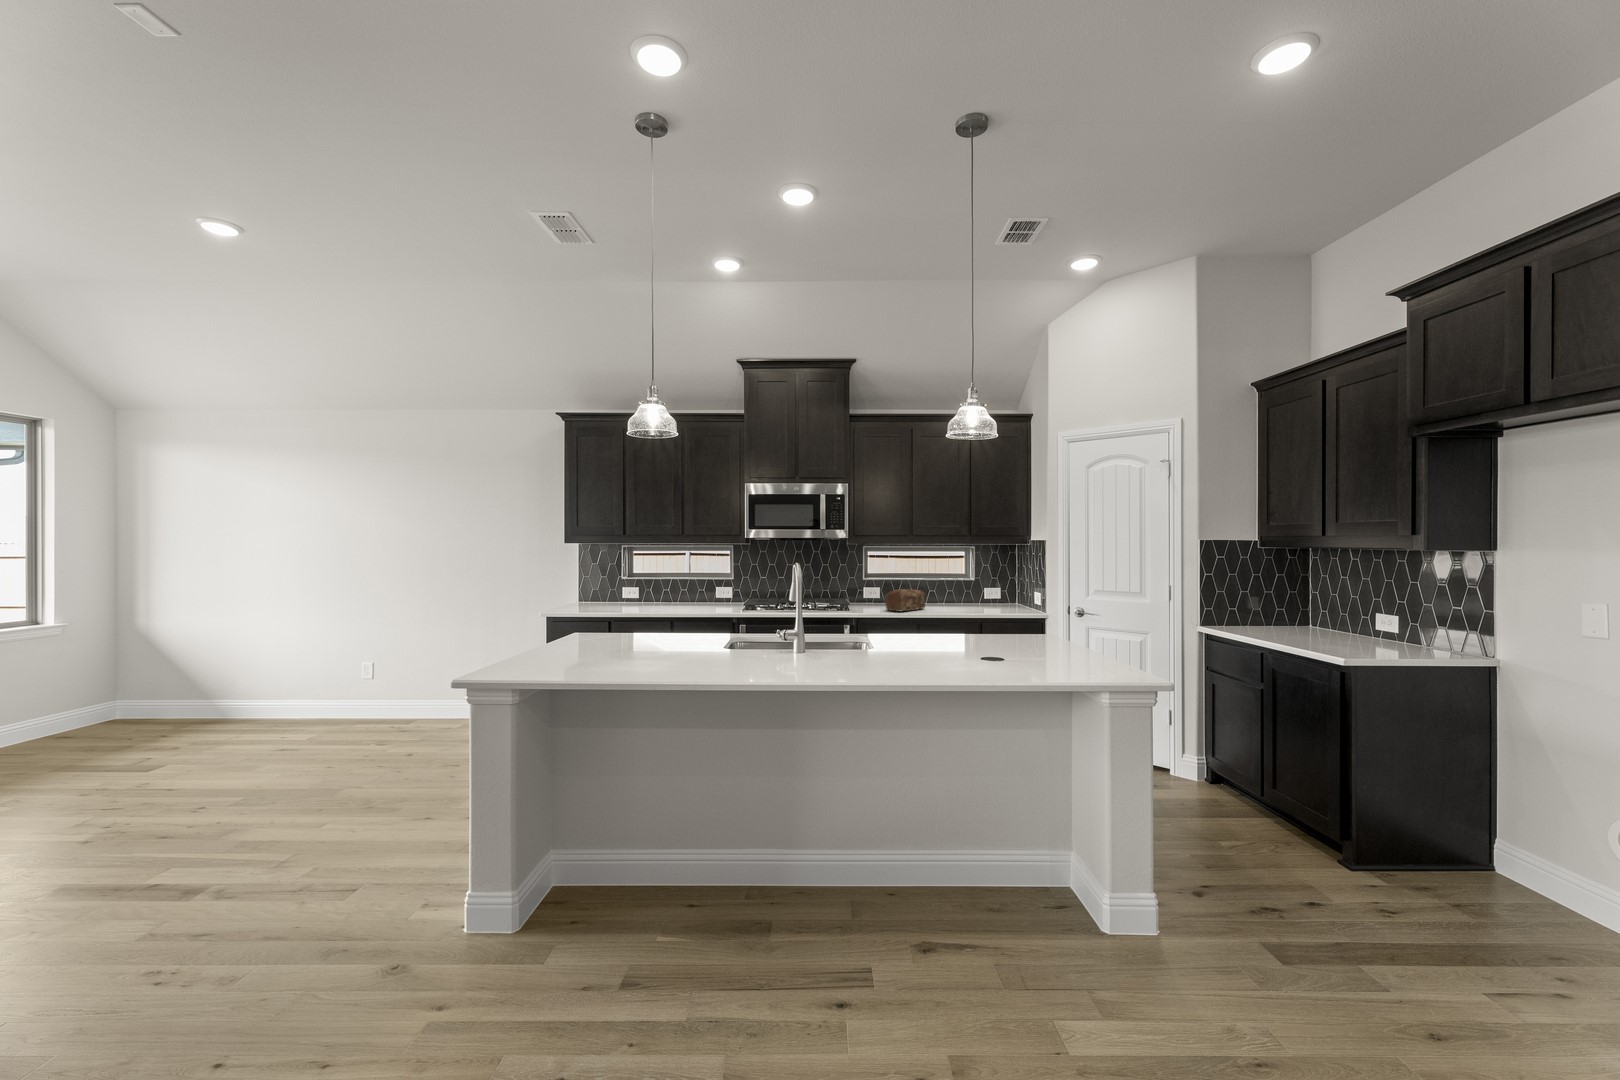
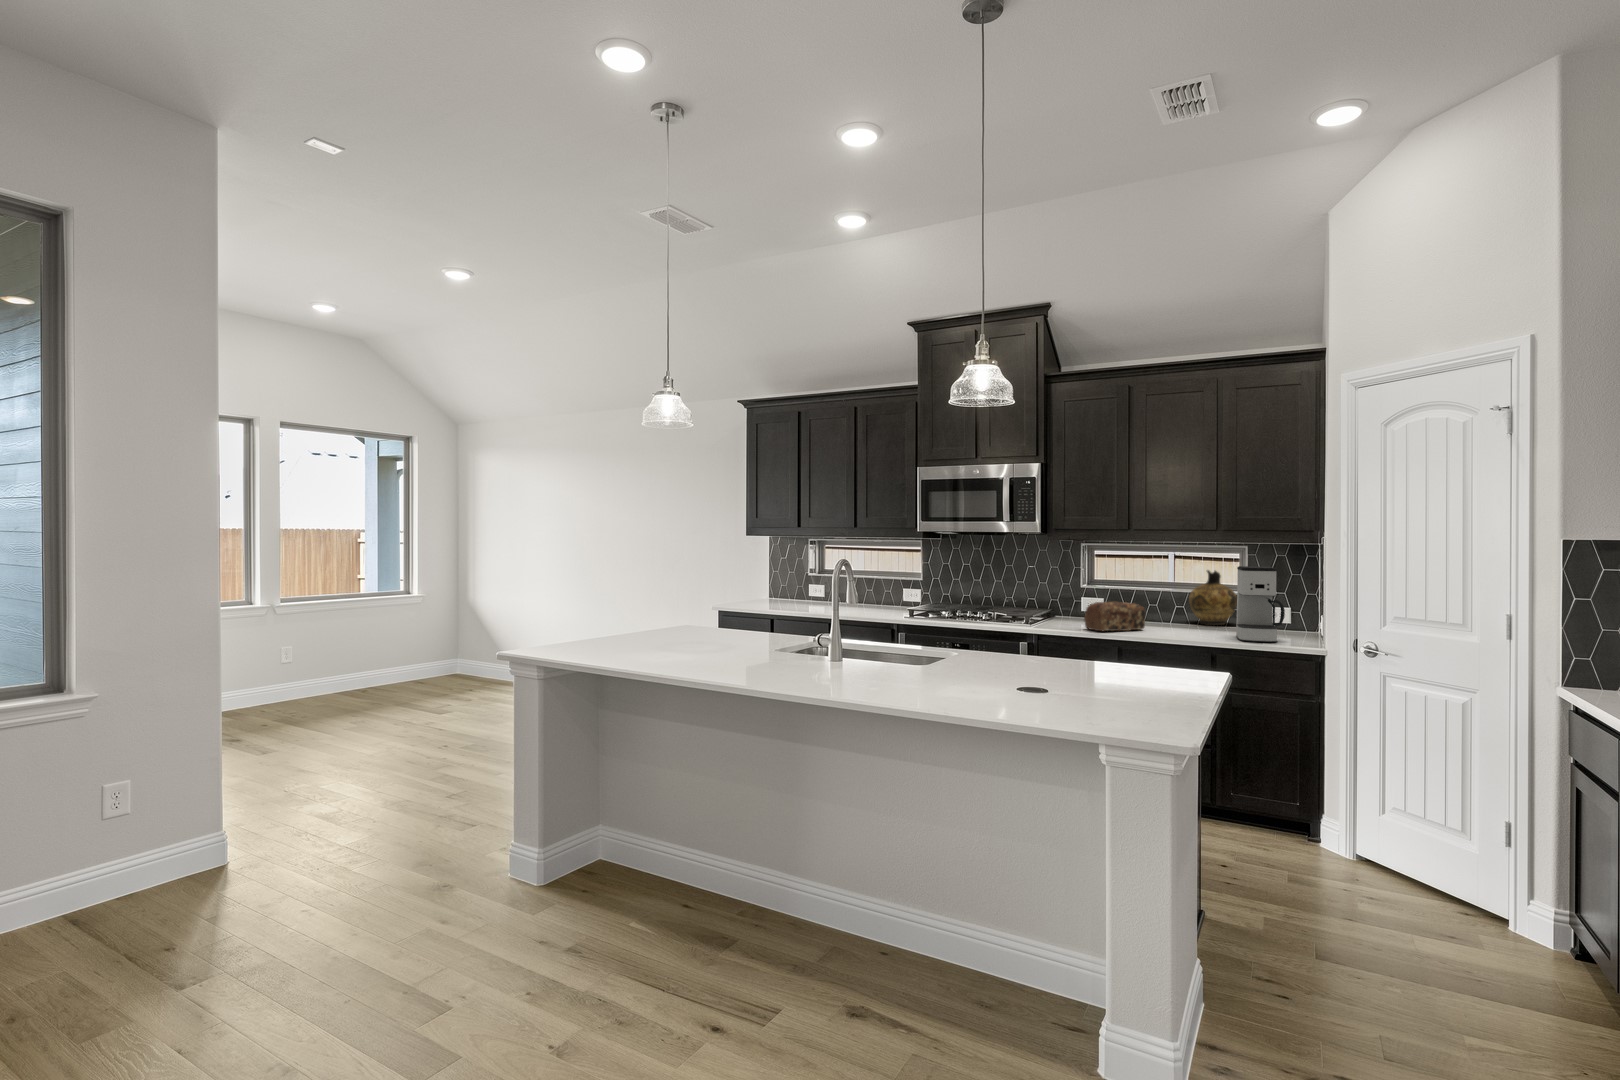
coffee maker: none [986,560,1018,613] -> present [1236,566,1285,642]
ceramic jug: none [942,564,974,603] -> present [1189,570,1237,625]

